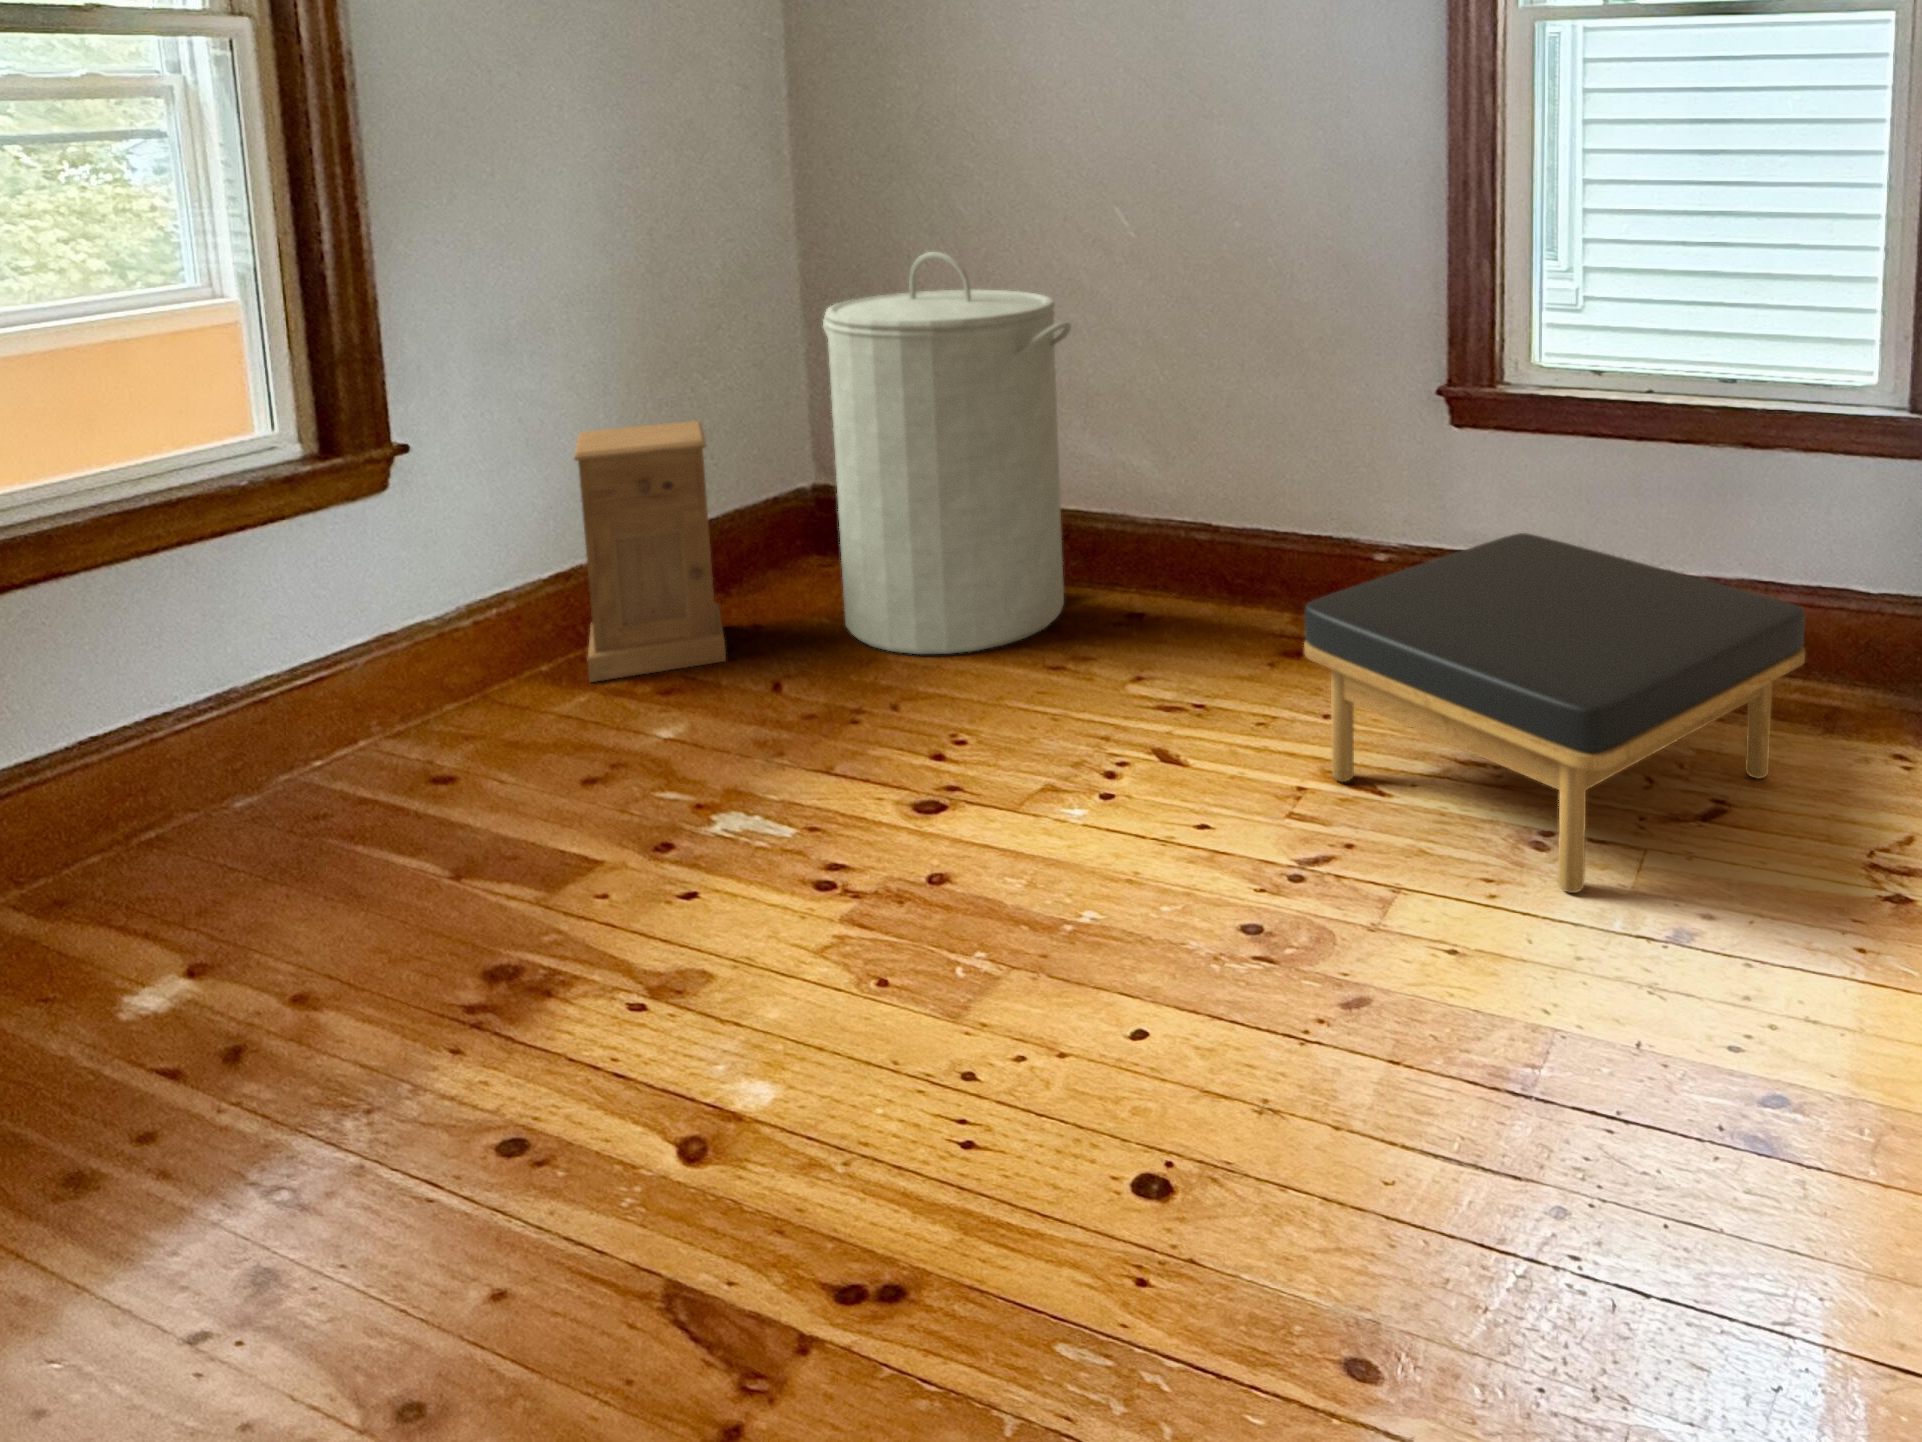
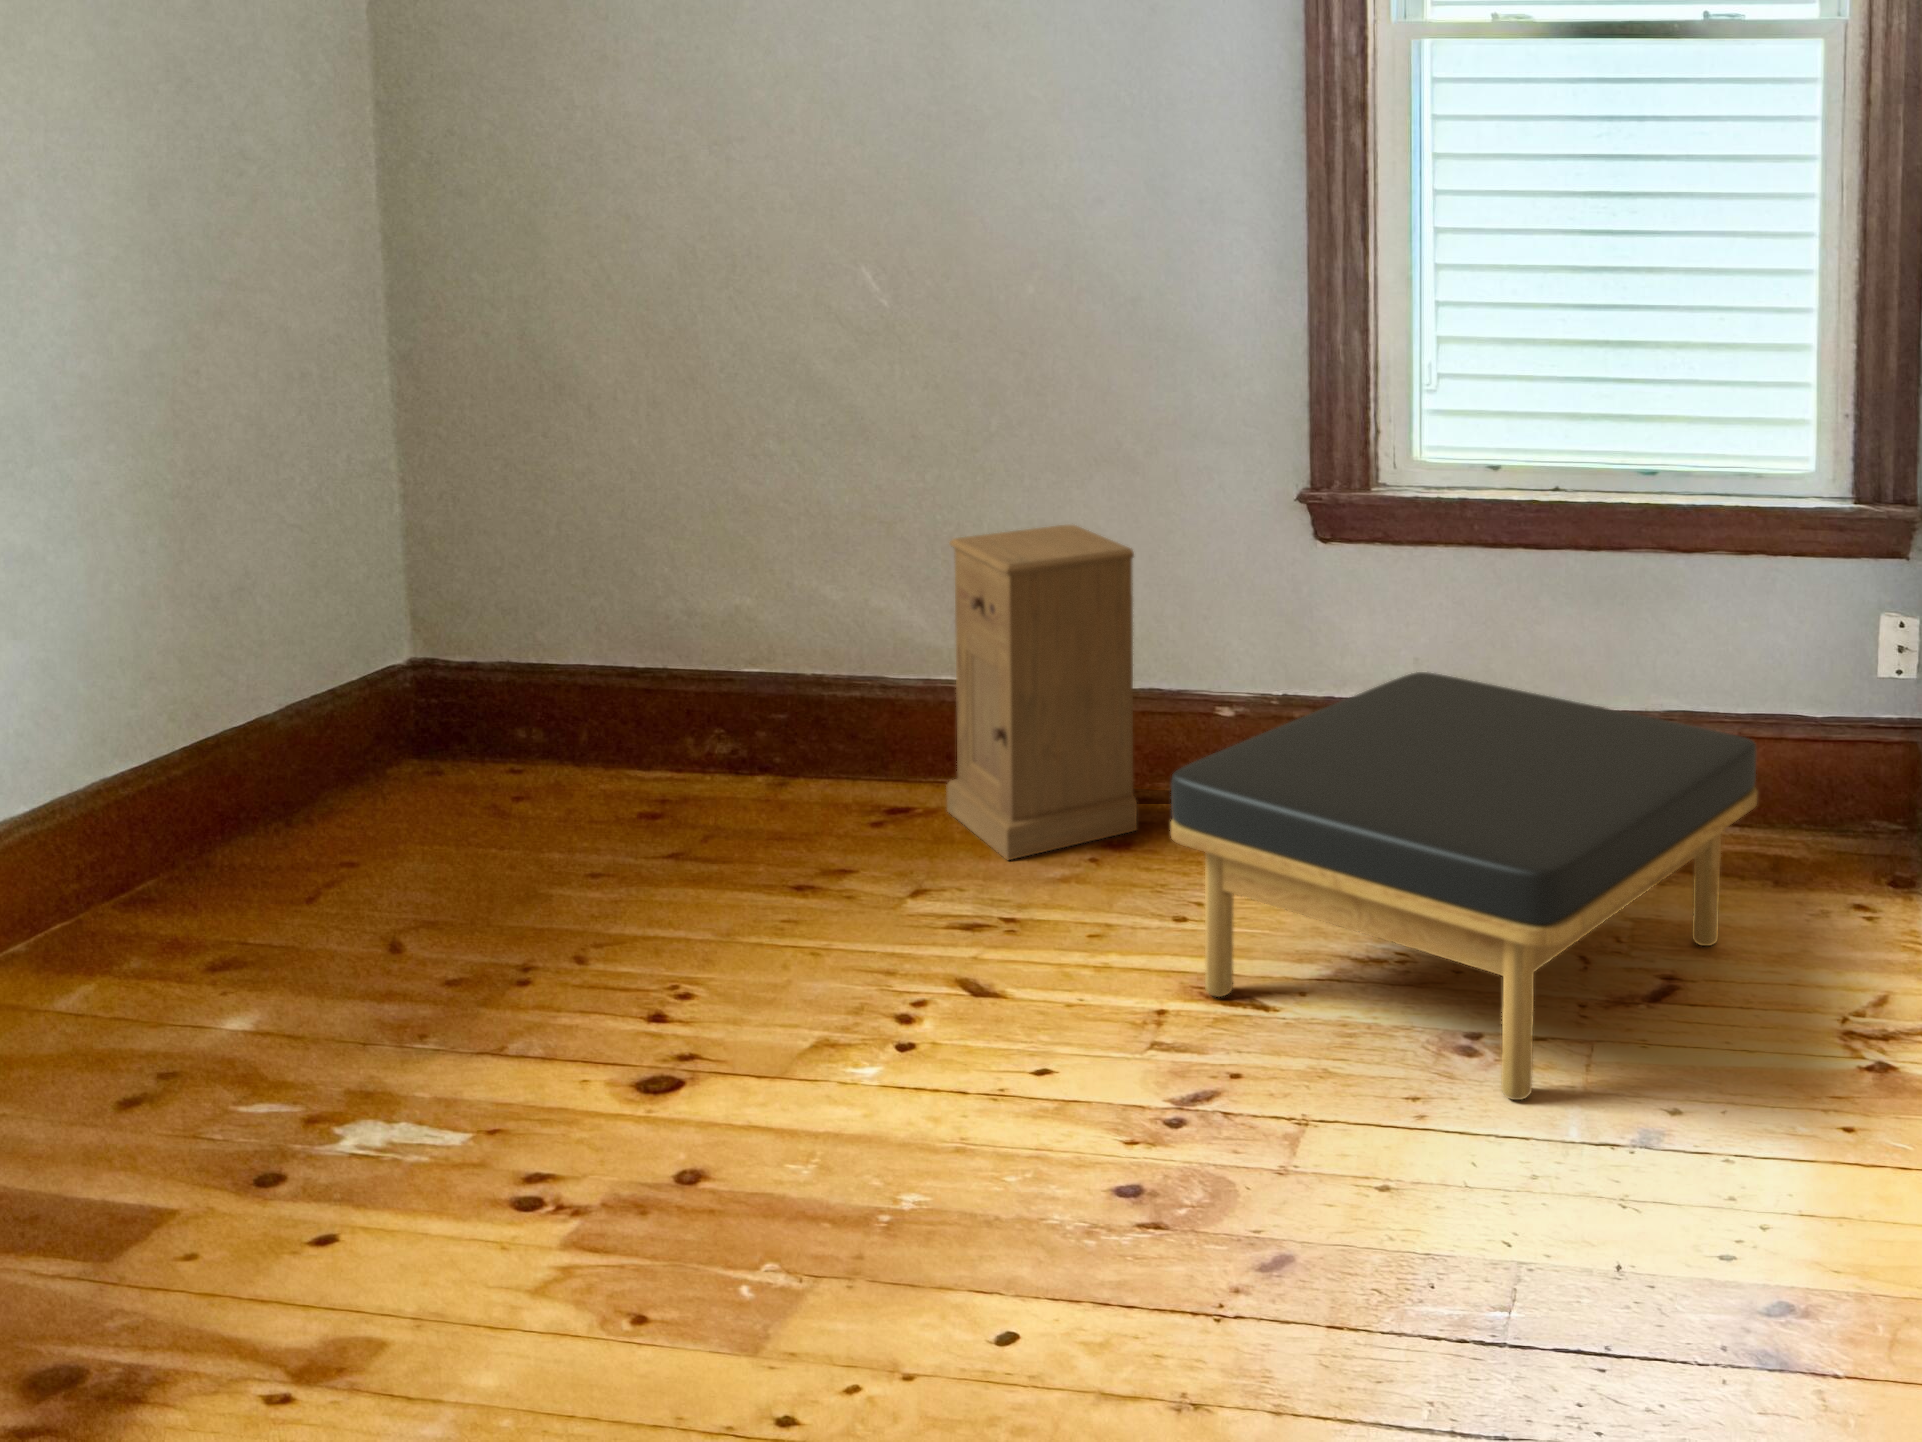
laundry hamper: present [823,252,1071,654] -> none [457,328,826,883]
nightstand: present [574,421,726,682] -> present [946,525,1137,860]

